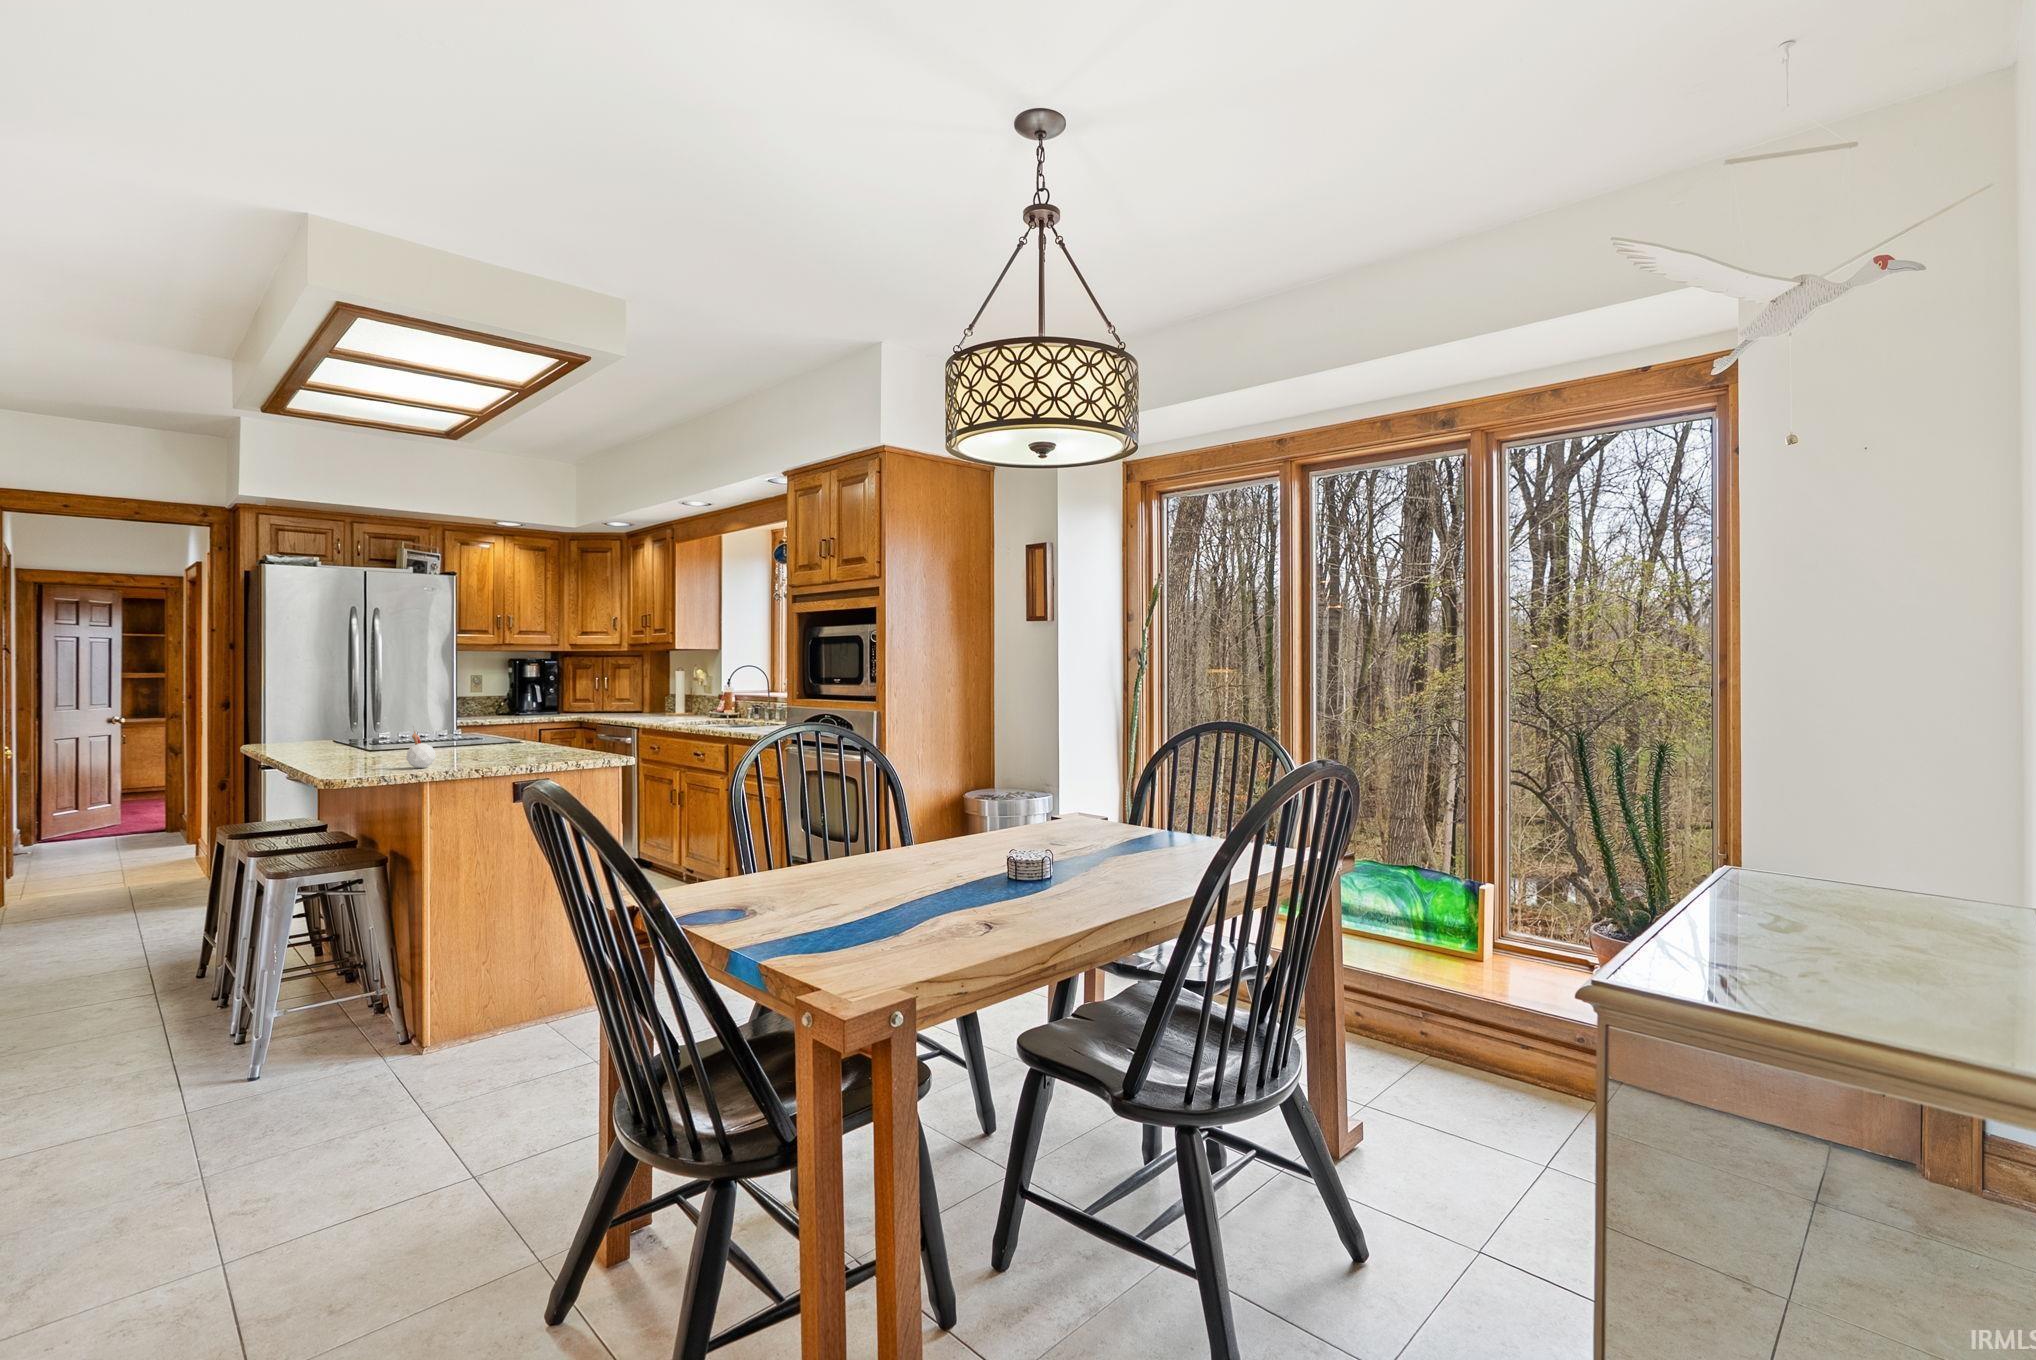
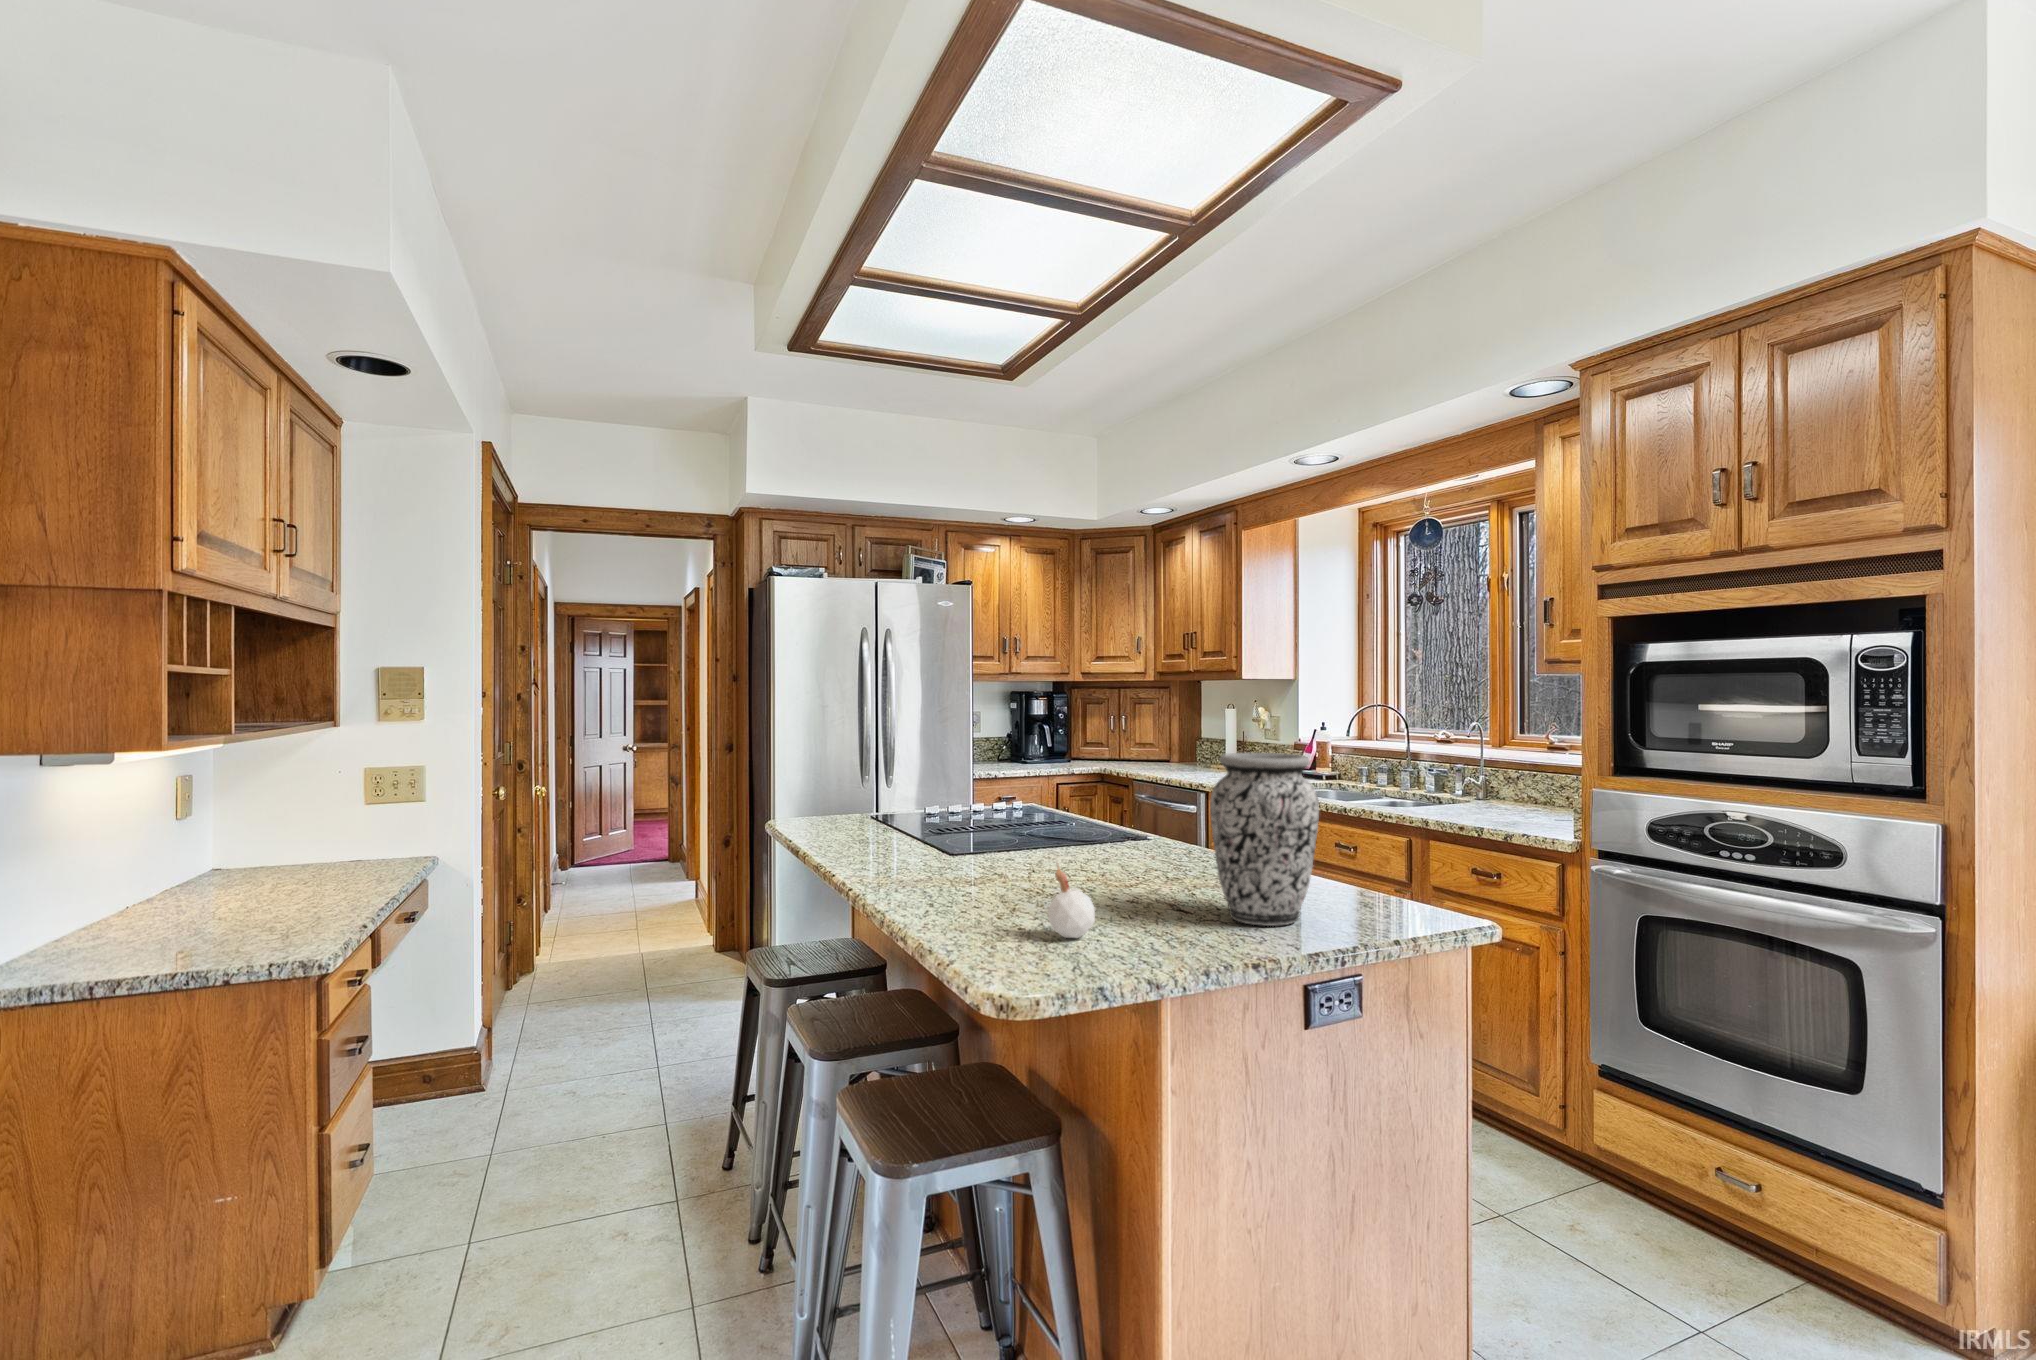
vase: none [512,675,573,760] -> present [1210,753,1319,926]

